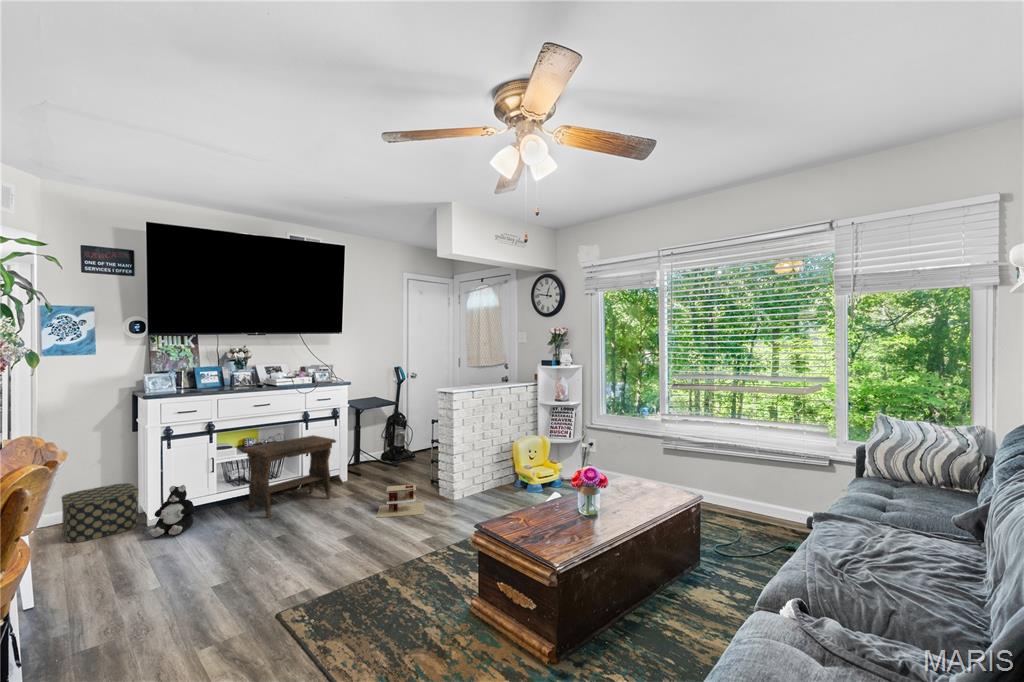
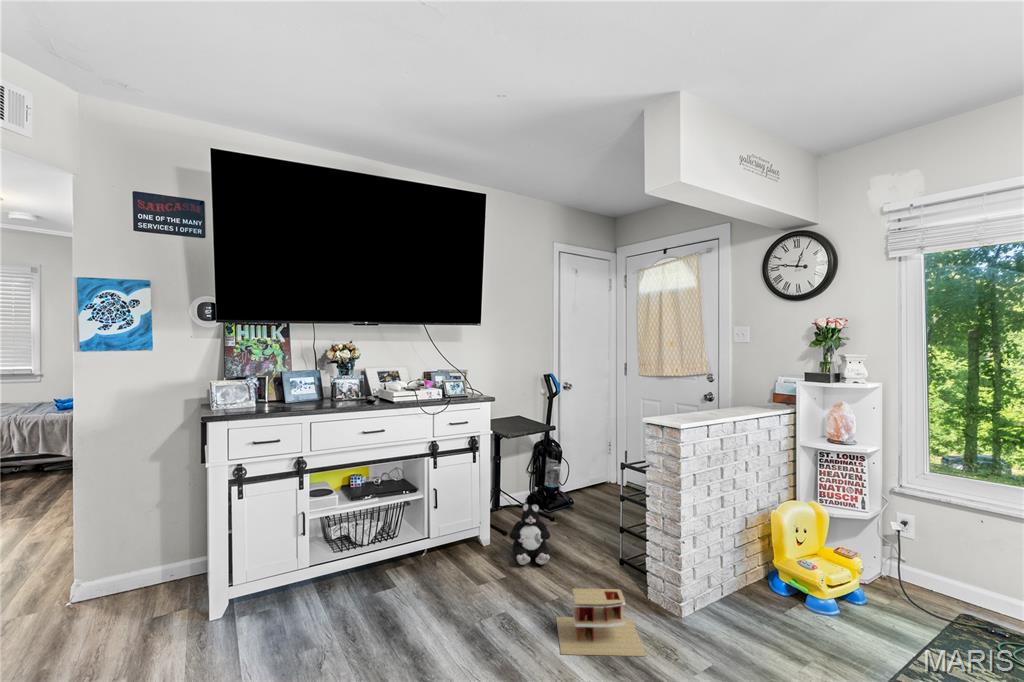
footstool: present [242,435,336,518] -> none [344,479,481,627]
storage box: present [62,483,138,543] -> none [87,543,197,652]
plush toy: present [149,485,195,537] -> present [510,504,550,565]

